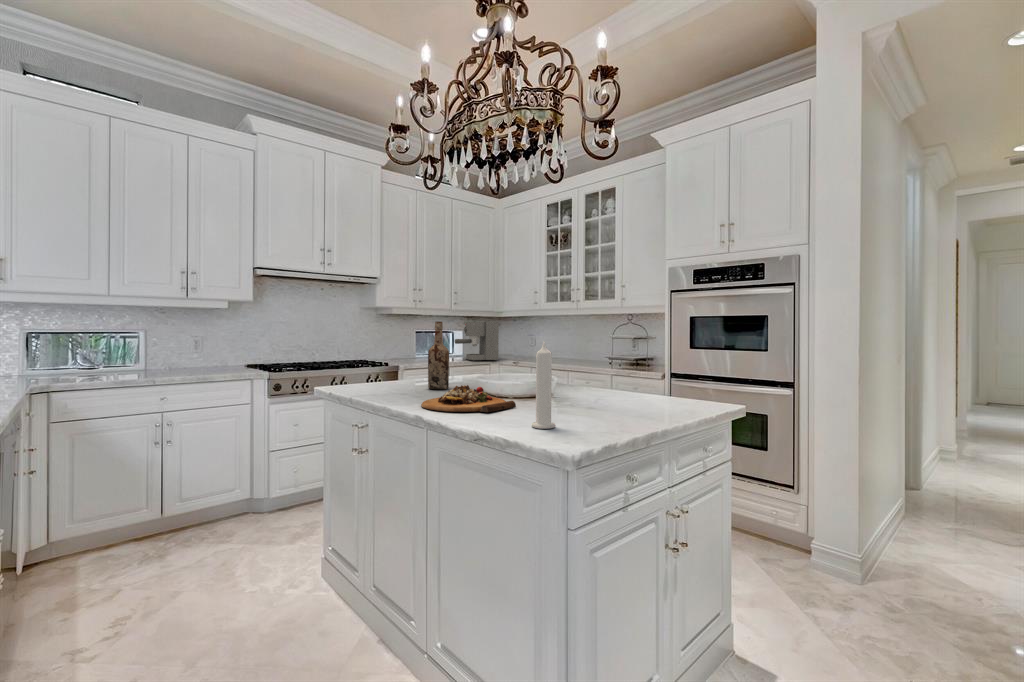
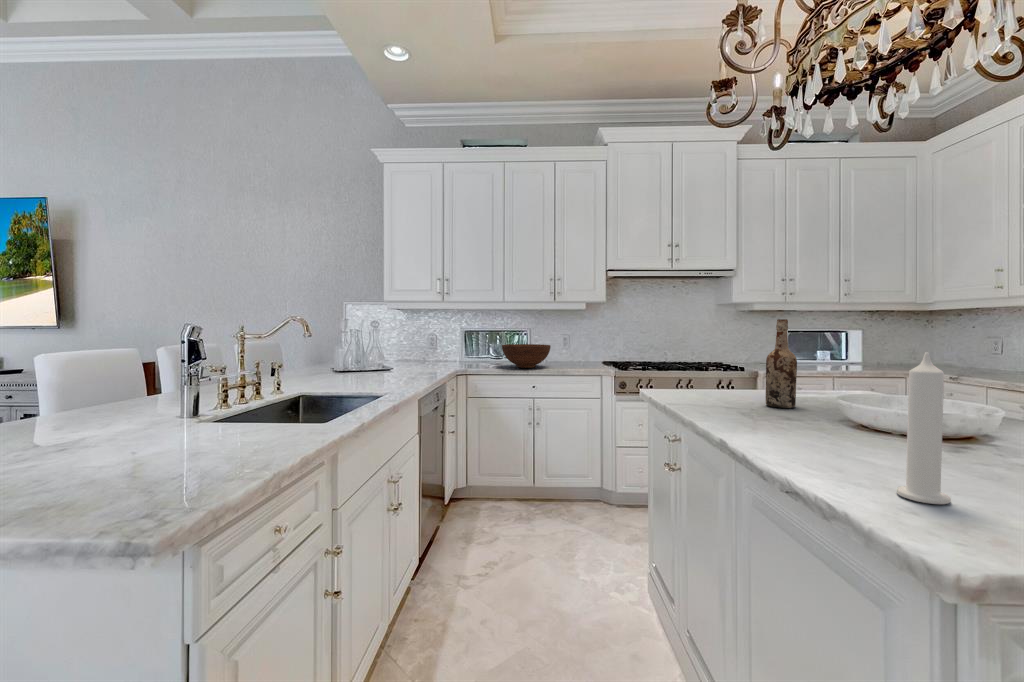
coffee maker: present [455,322,499,361] -> none [842,318,916,372]
fruit bowl: none [109,348,183,376] -> present [502,344,551,368]
cutting board: present [421,385,516,412] -> none [735,407,890,453]

